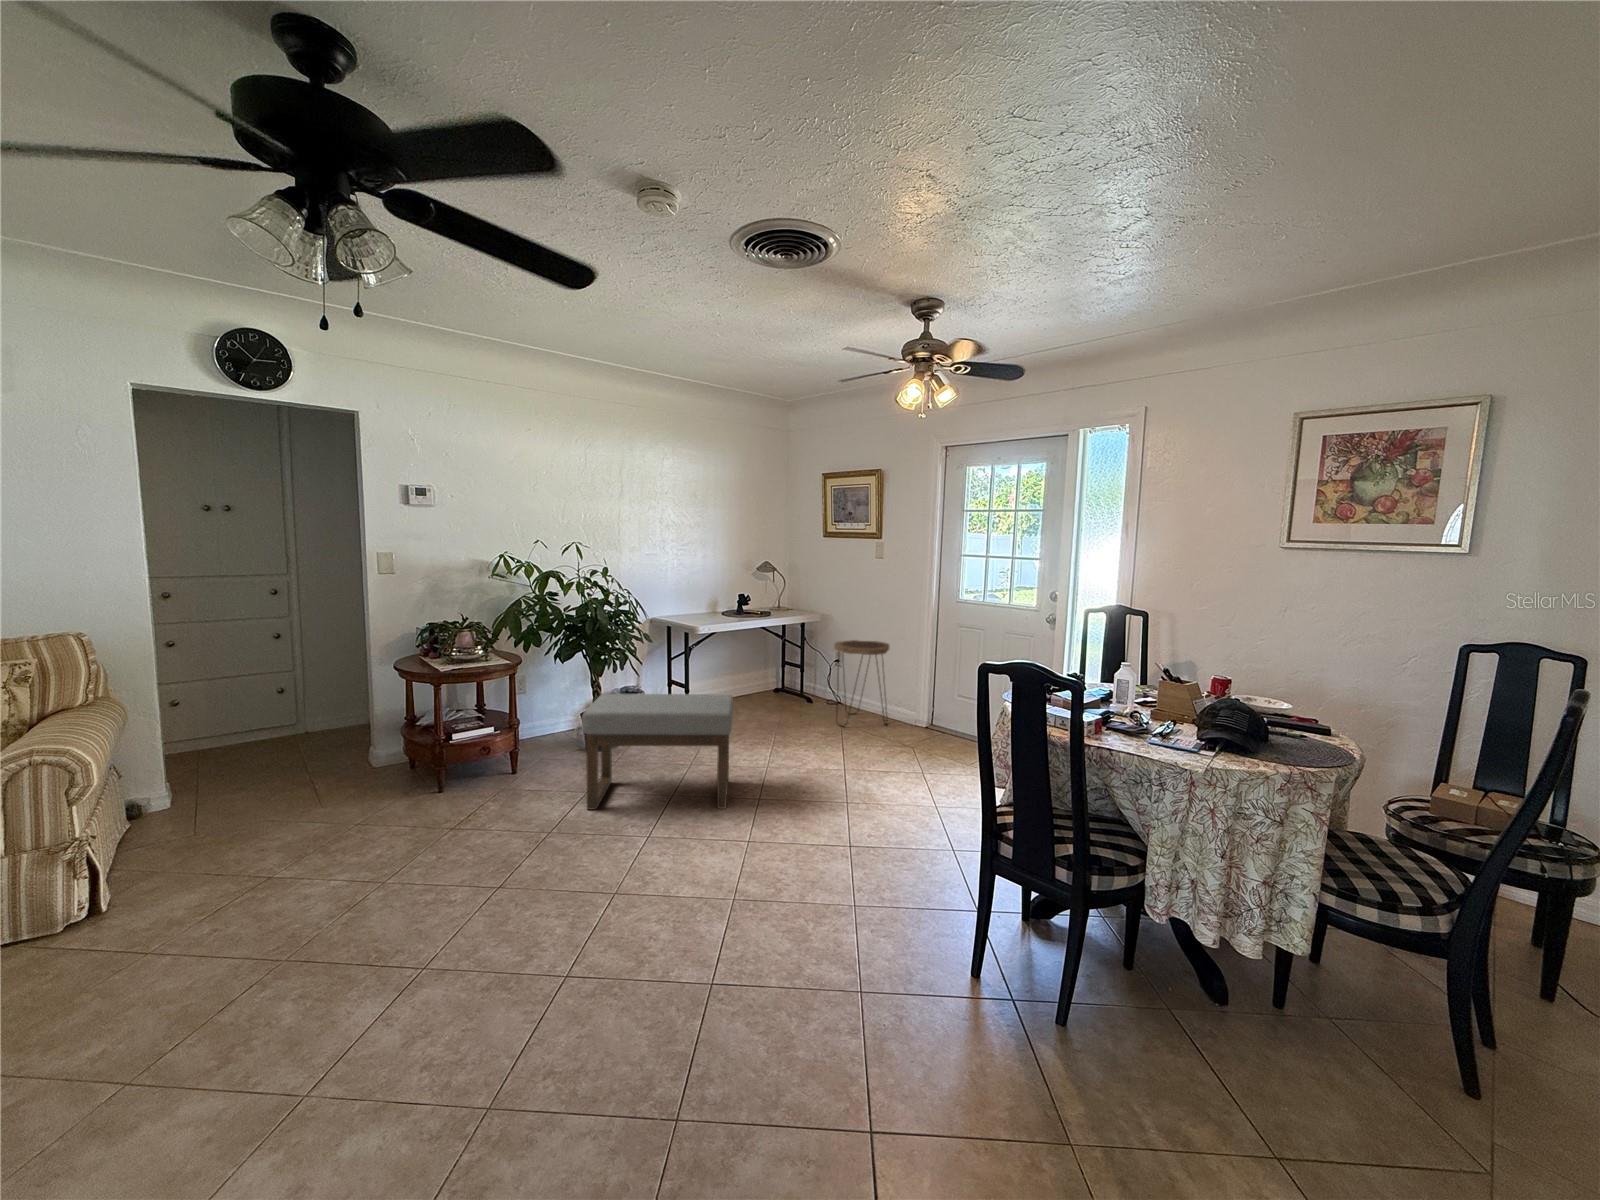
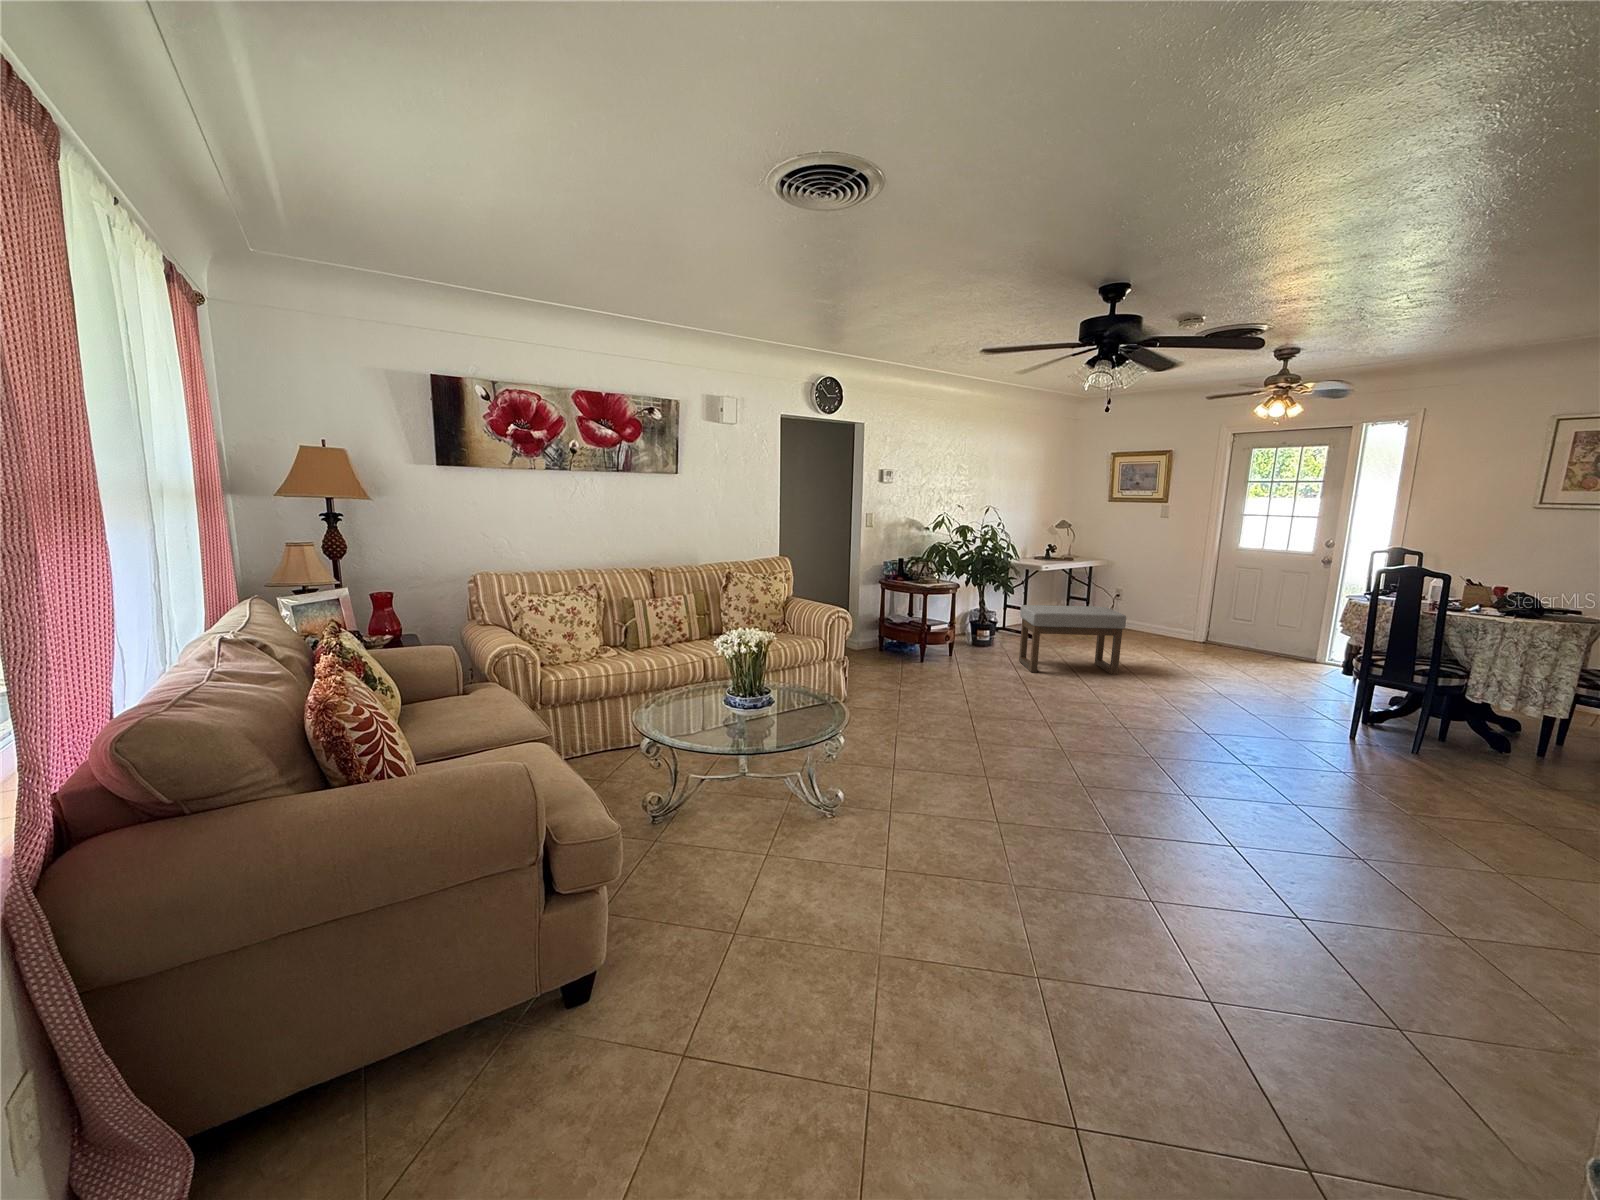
side table: present [834,640,889,724] -> none [1130,578,1176,639]

